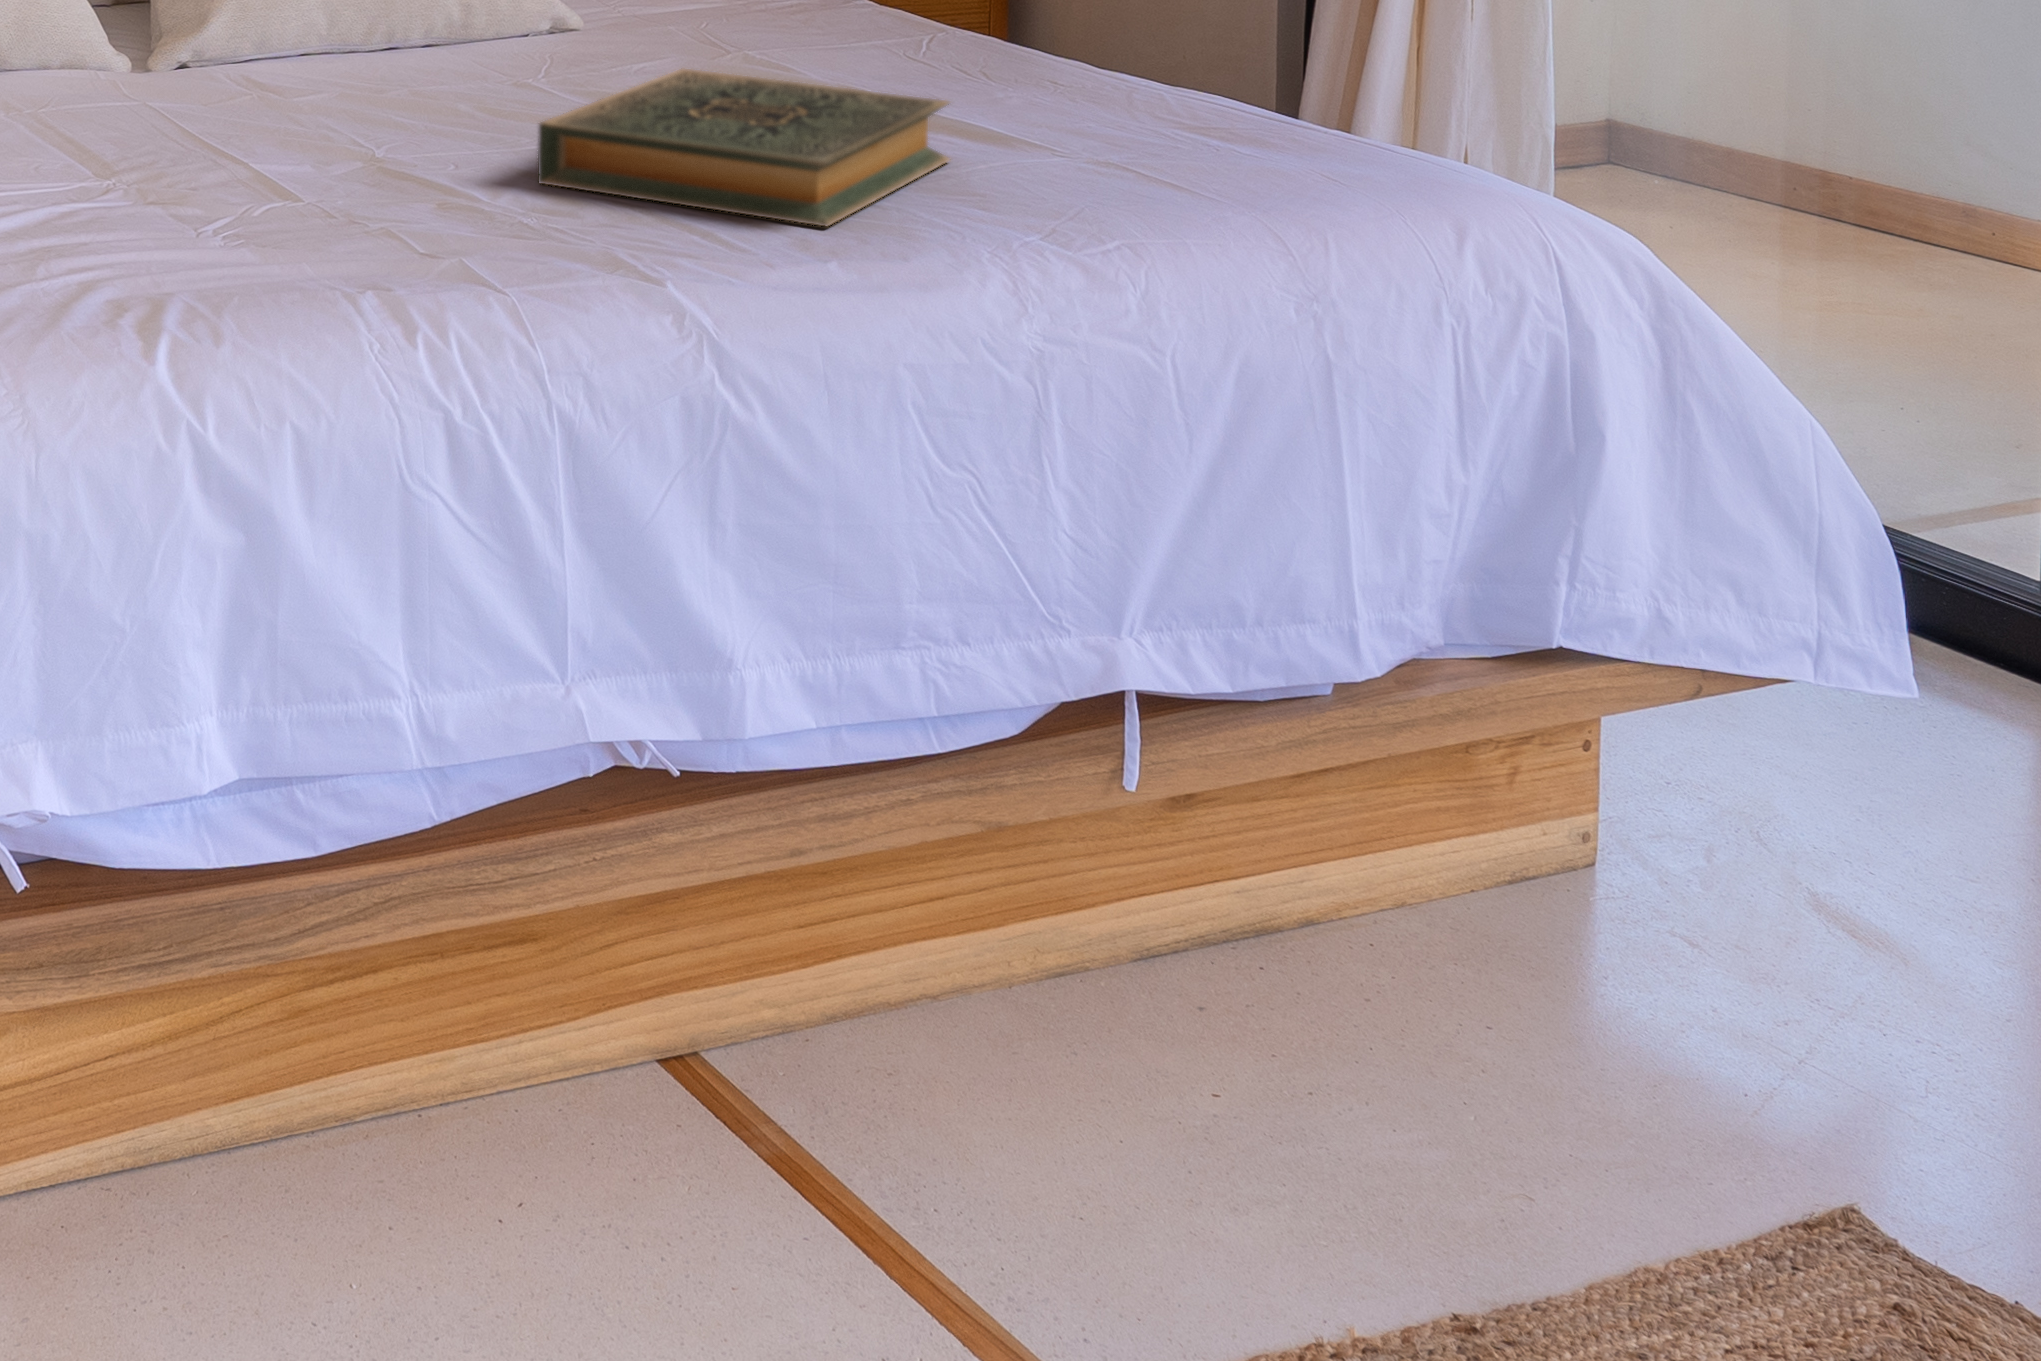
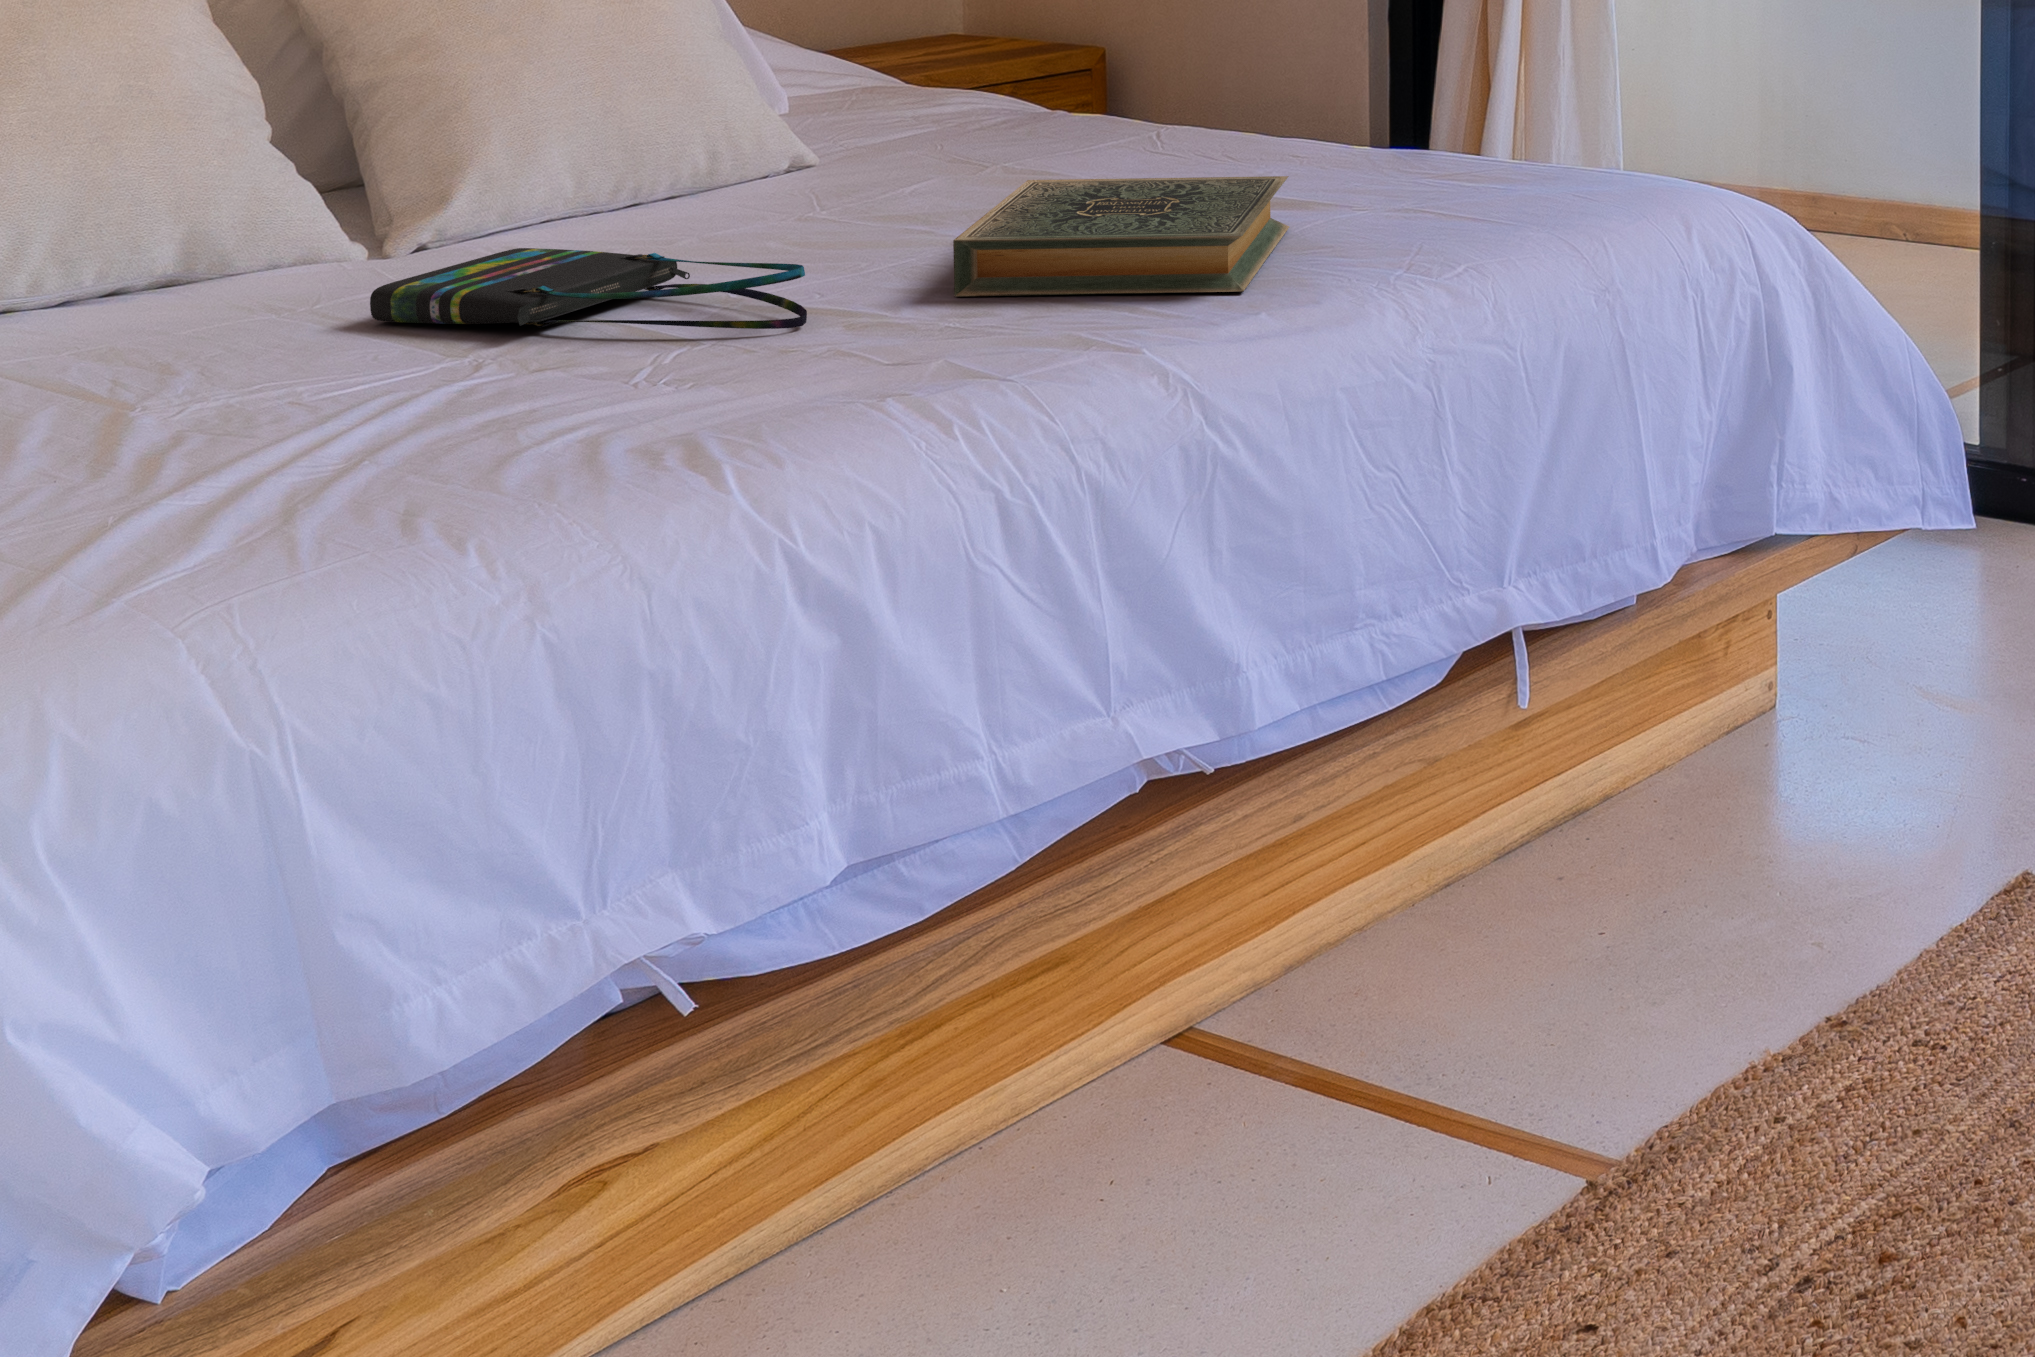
tote bag: none [30,73,377,191] -> present [370,248,807,329]

